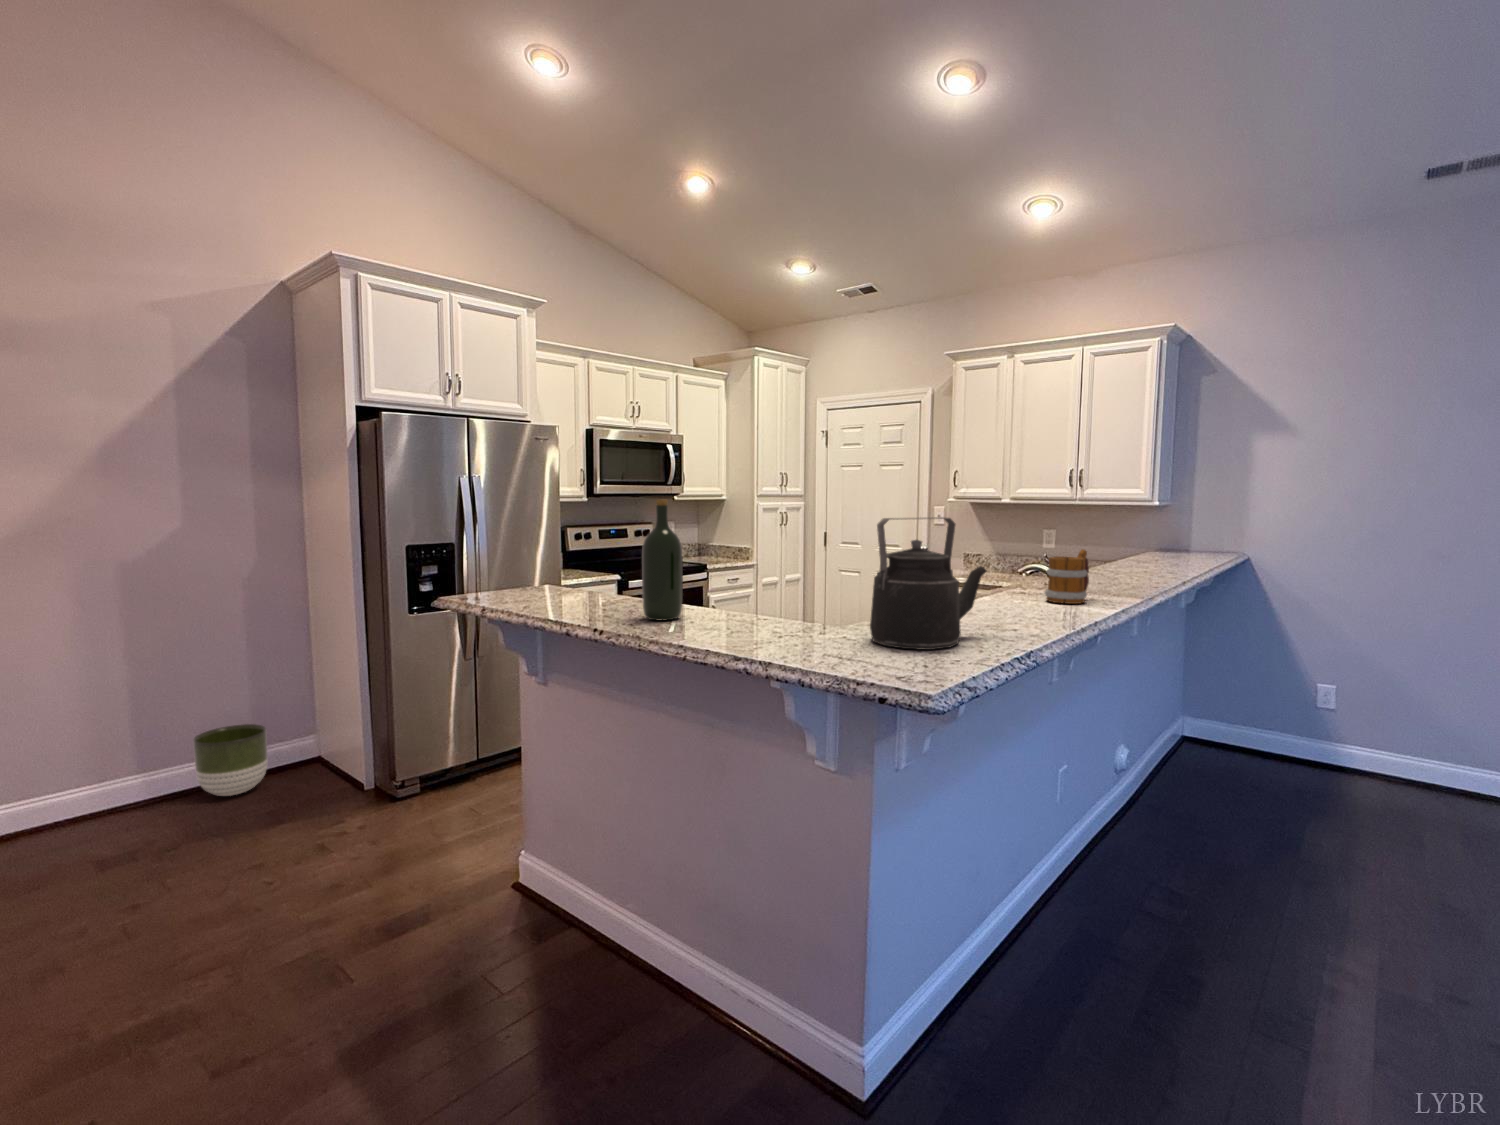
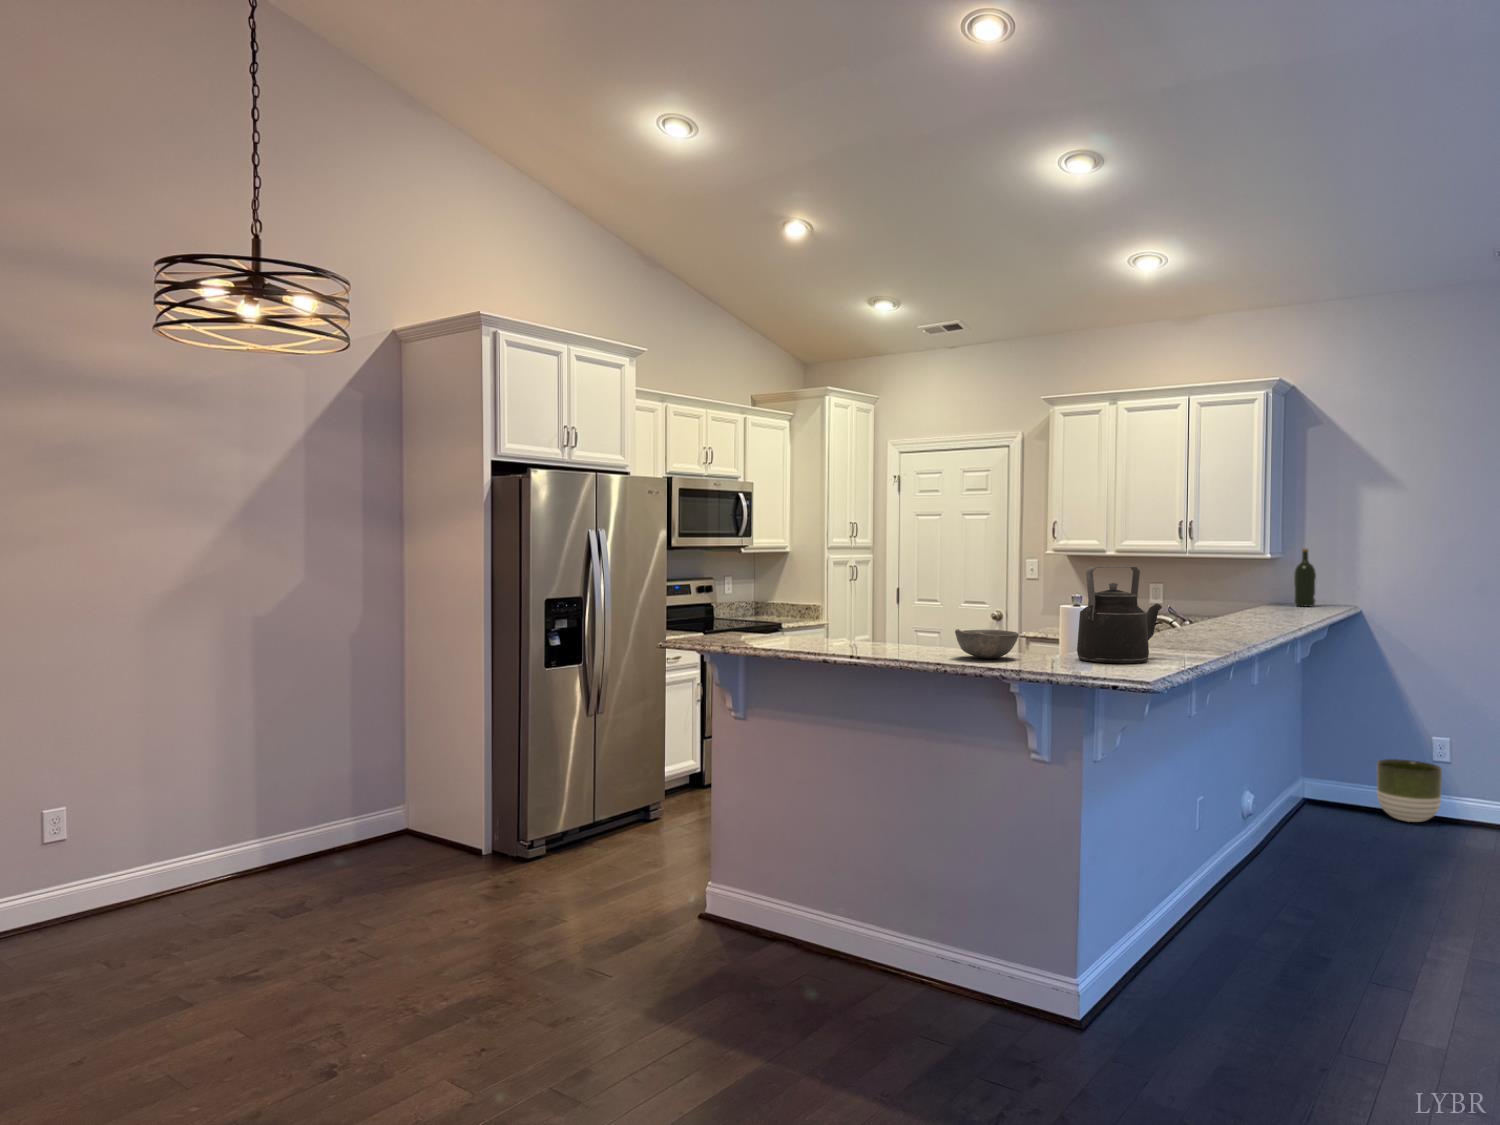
wine bottle: present [642,500,683,621] -> present [1294,549,1316,607]
mug: present [1045,549,1089,604] -> none [1188,595,1225,641]
bowl: none [715,596,796,636] -> present [955,629,1019,658]
planter: present [193,724,268,796] -> present [1377,759,1442,822]

